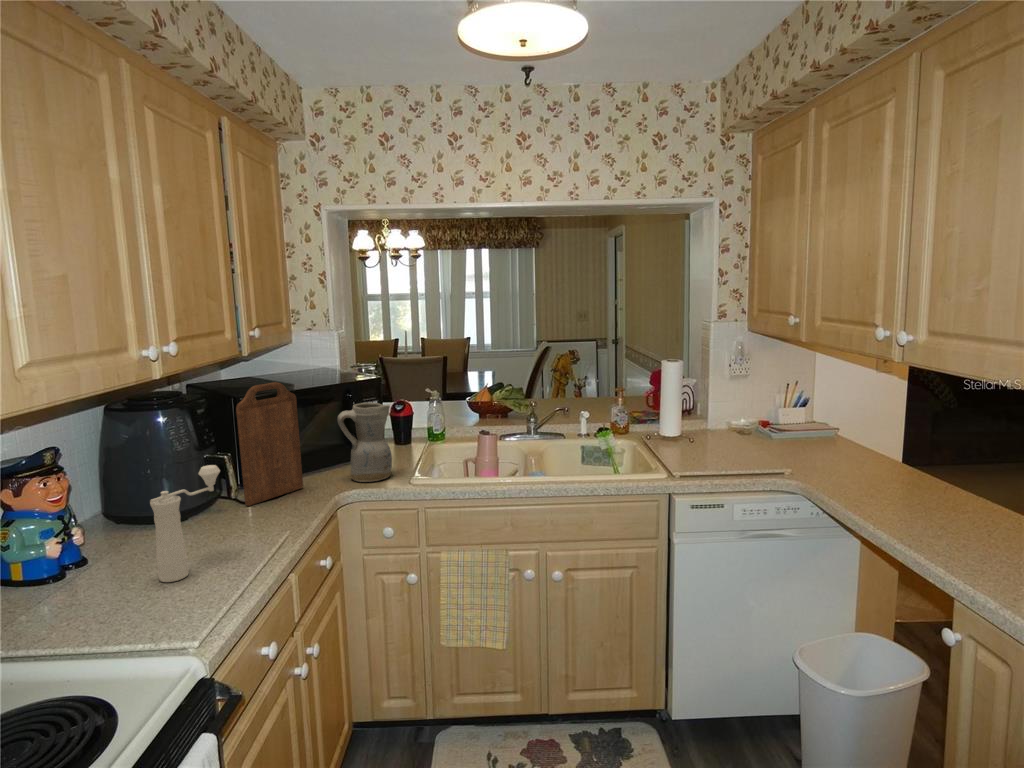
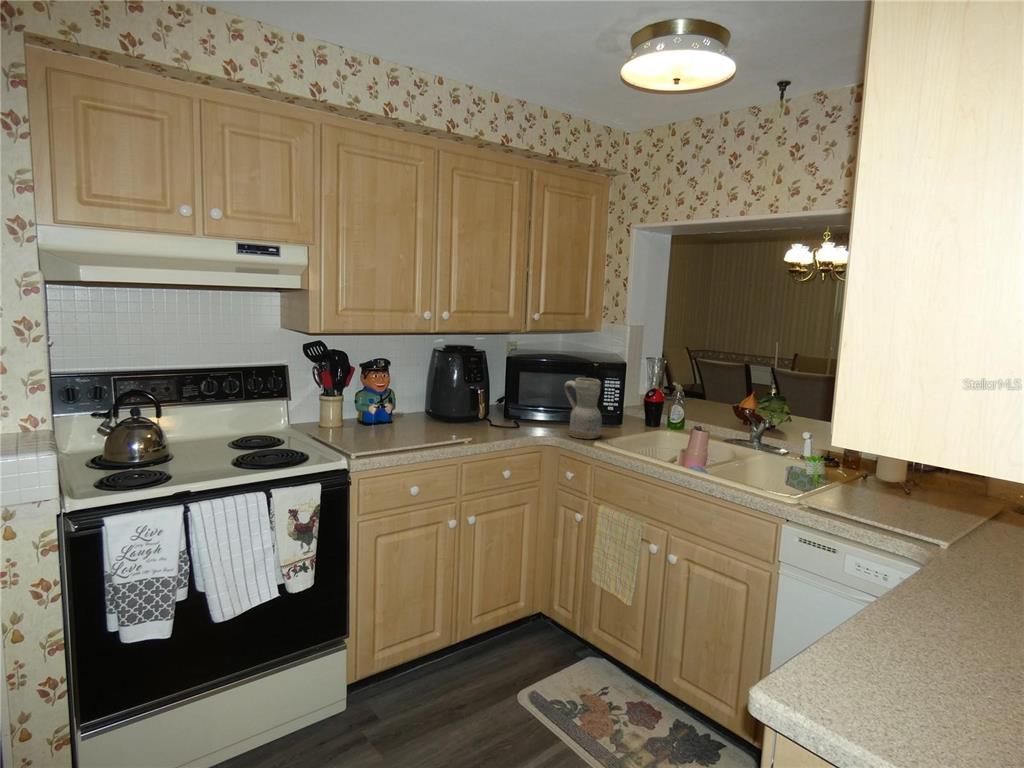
cutting board: present [236,382,303,506] -> none [491,350,539,429]
pepper mill: present [150,465,220,582] -> none [388,385,433,442]

